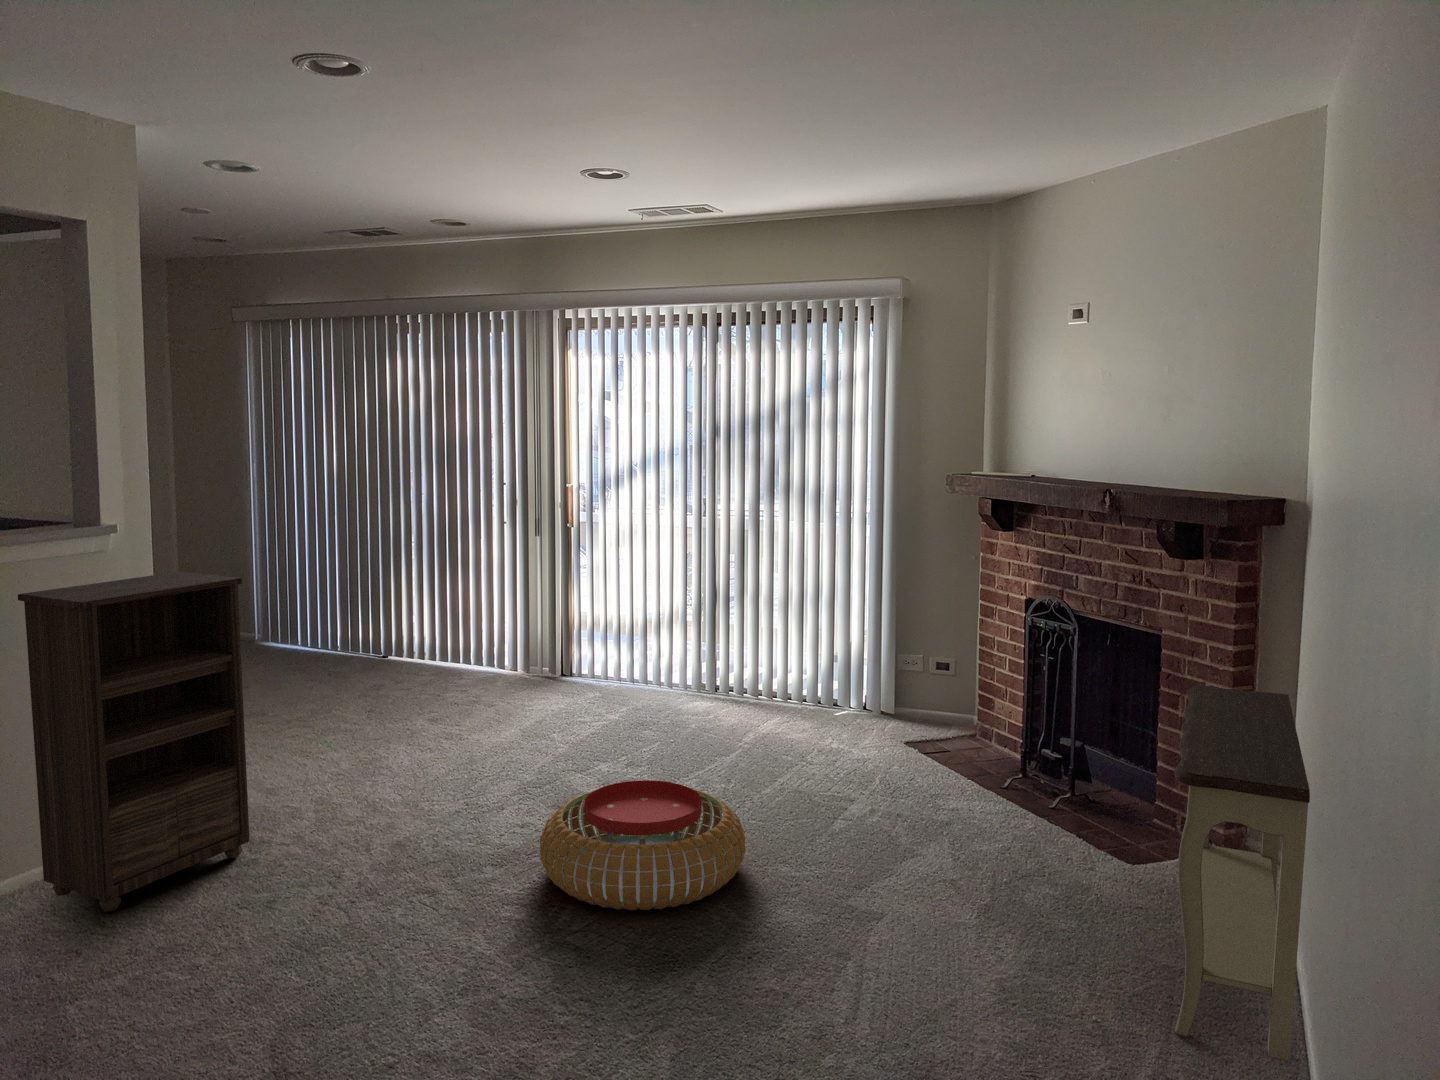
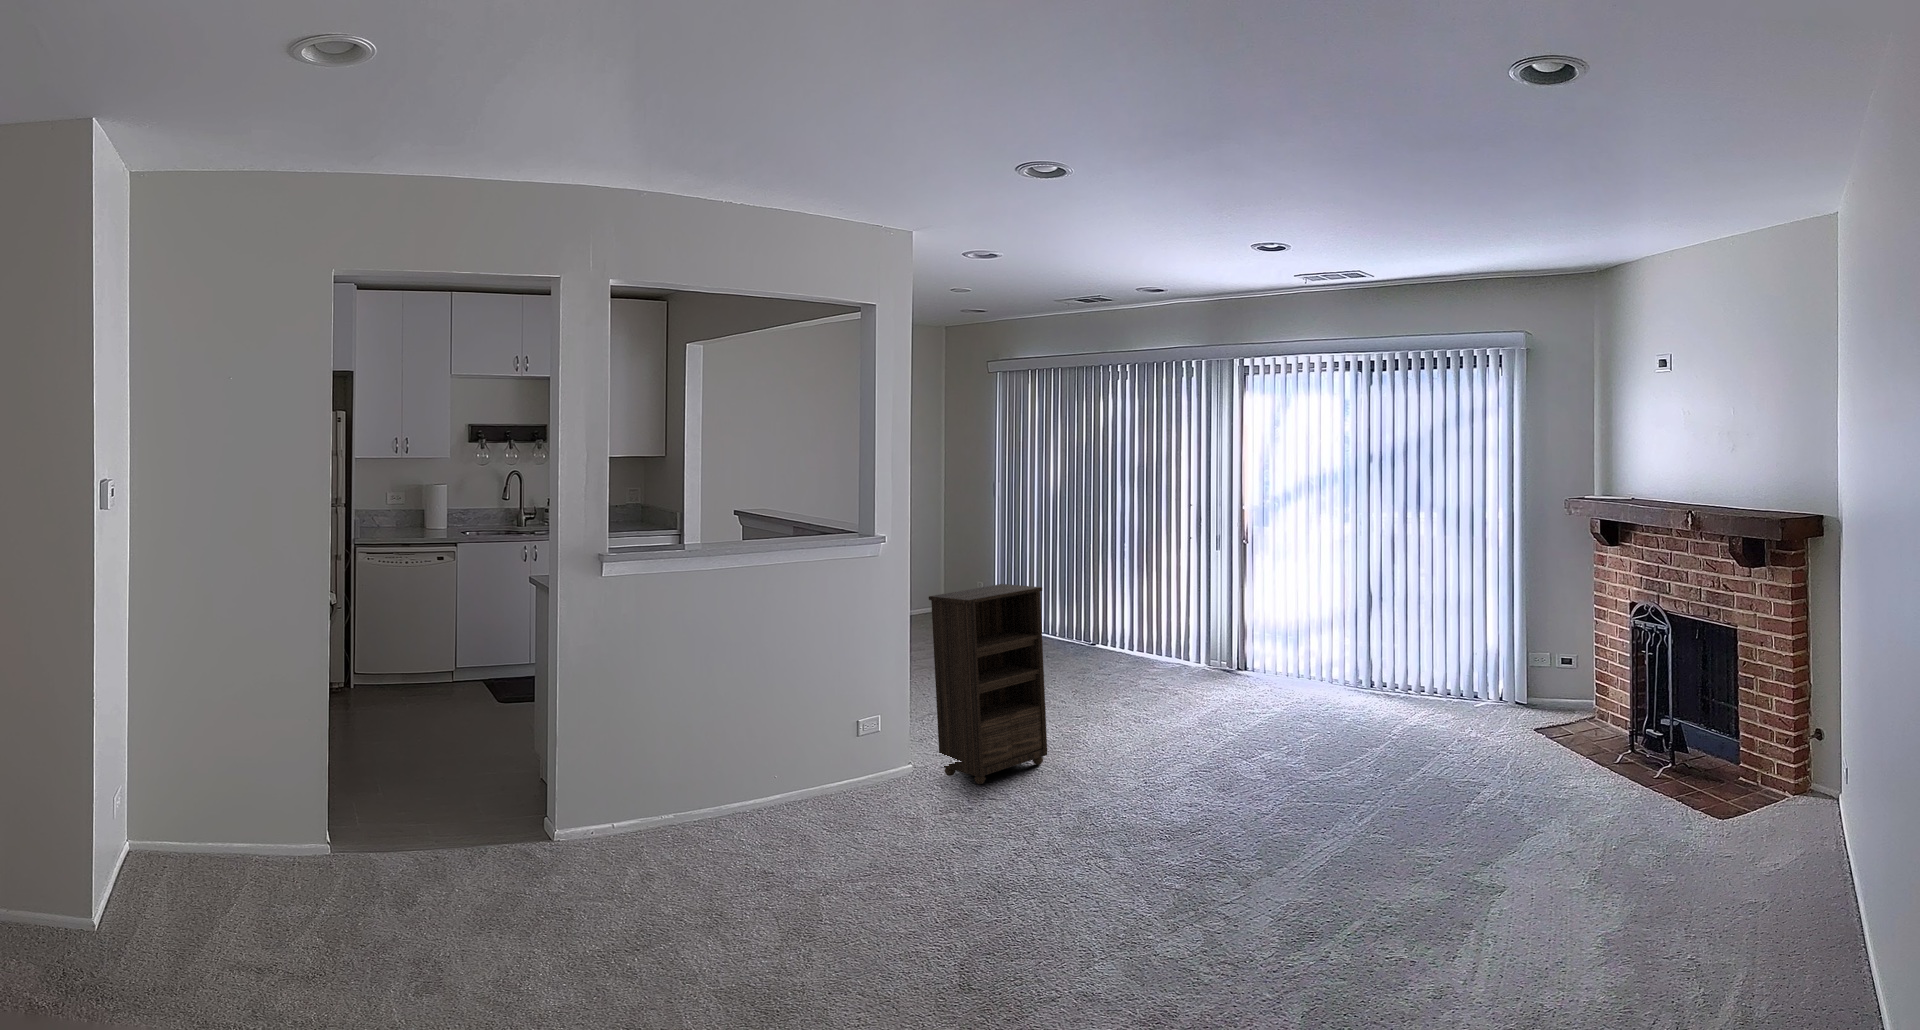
console table: present [1175,686,1310,1061] -> none [1673,663,1819,901]
pouf: present [540,780,745,911] -> none [1237,726,1383,804]

